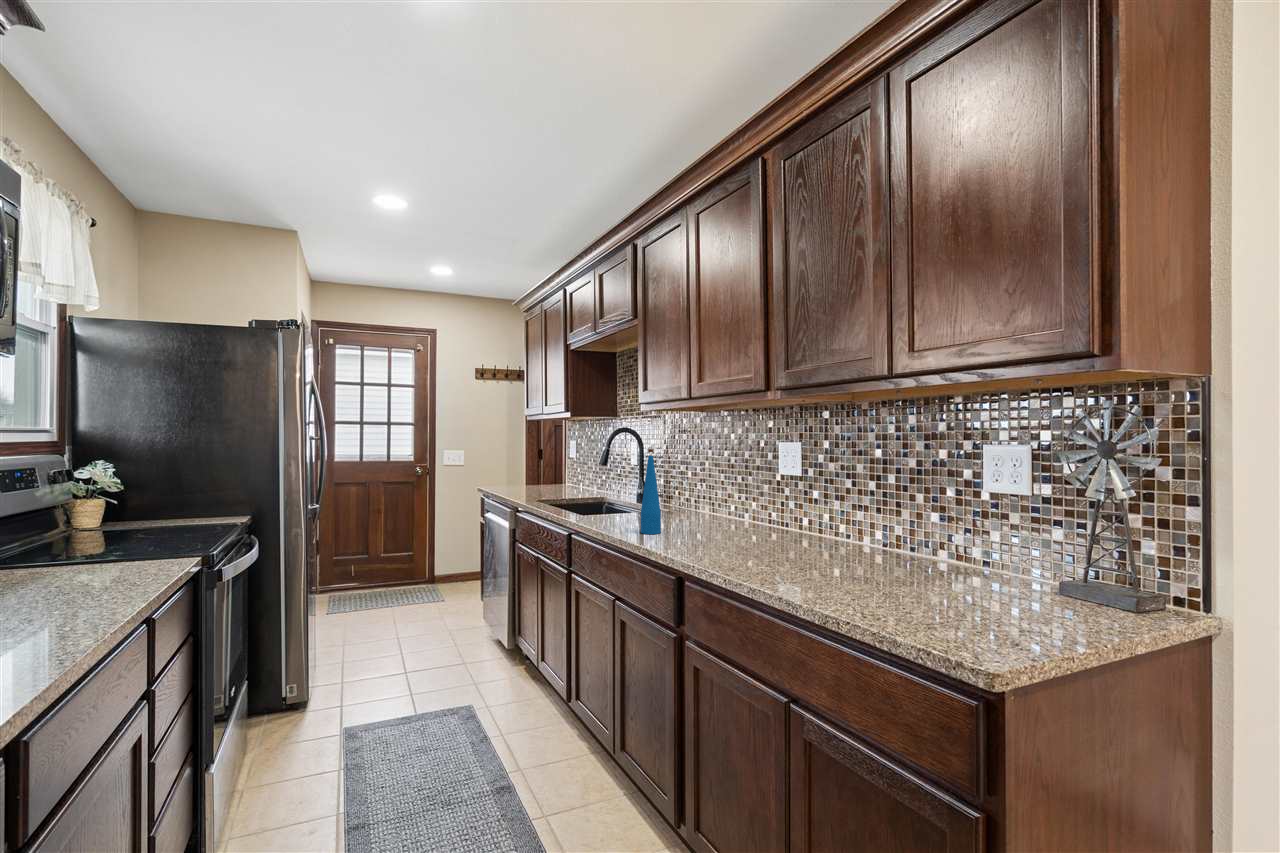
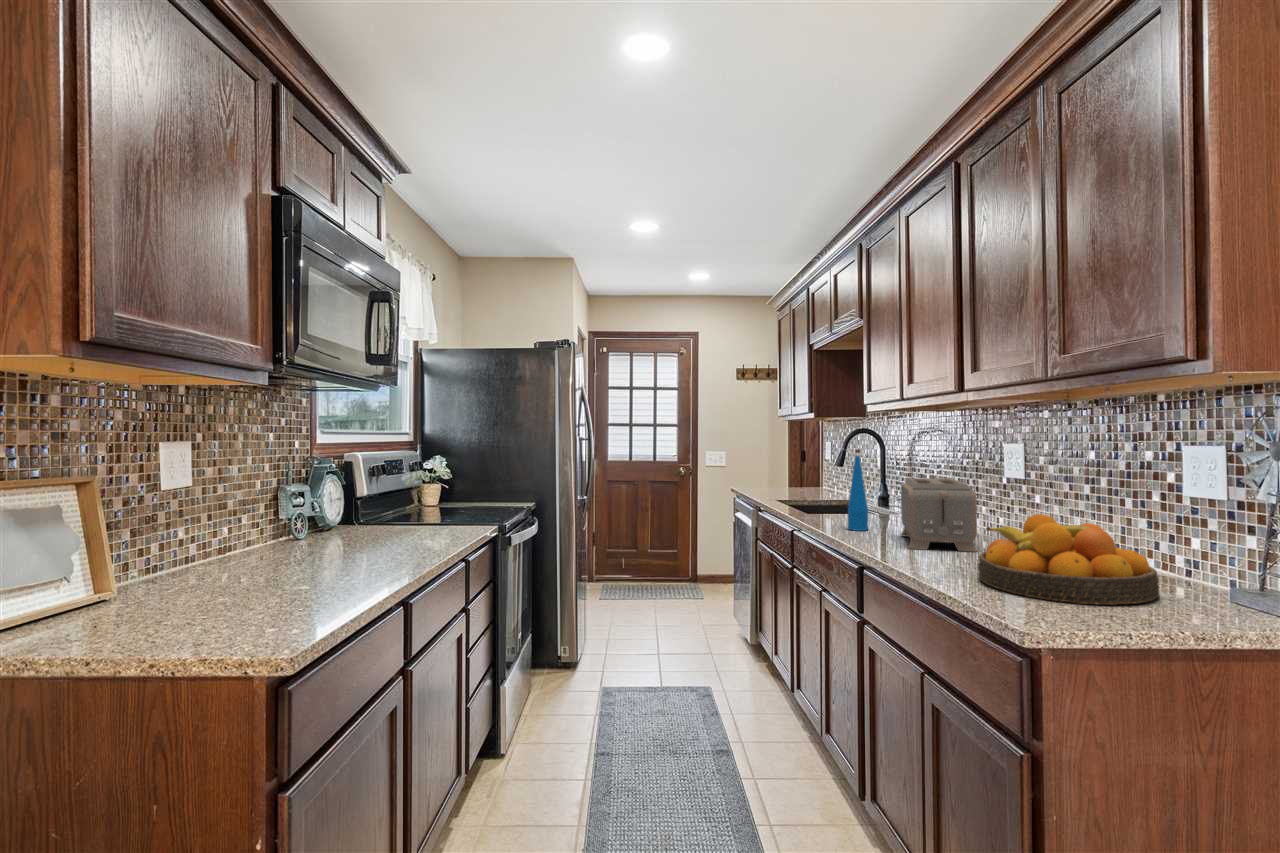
toaster: none [698,478,789,555] -> present [901,478,977,552]
fruit bowl: none [840,517,1023,620] -> present [978,514,1159,605]

